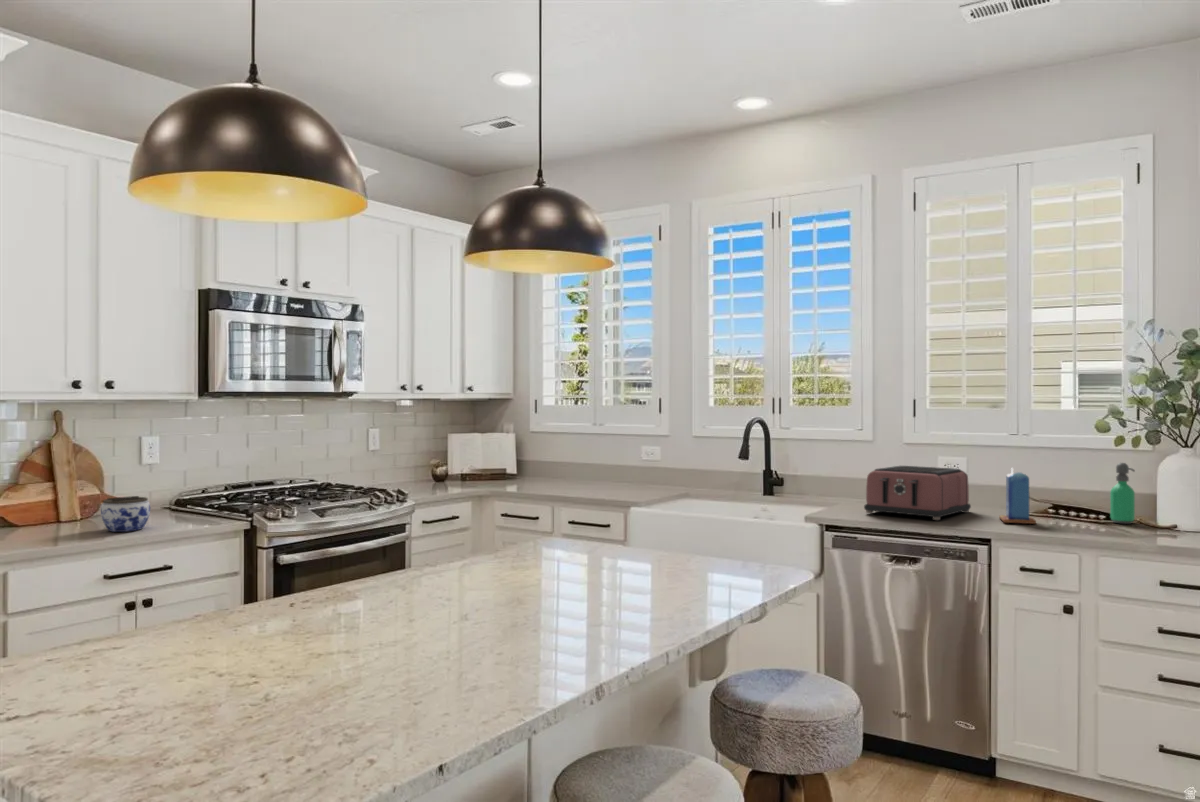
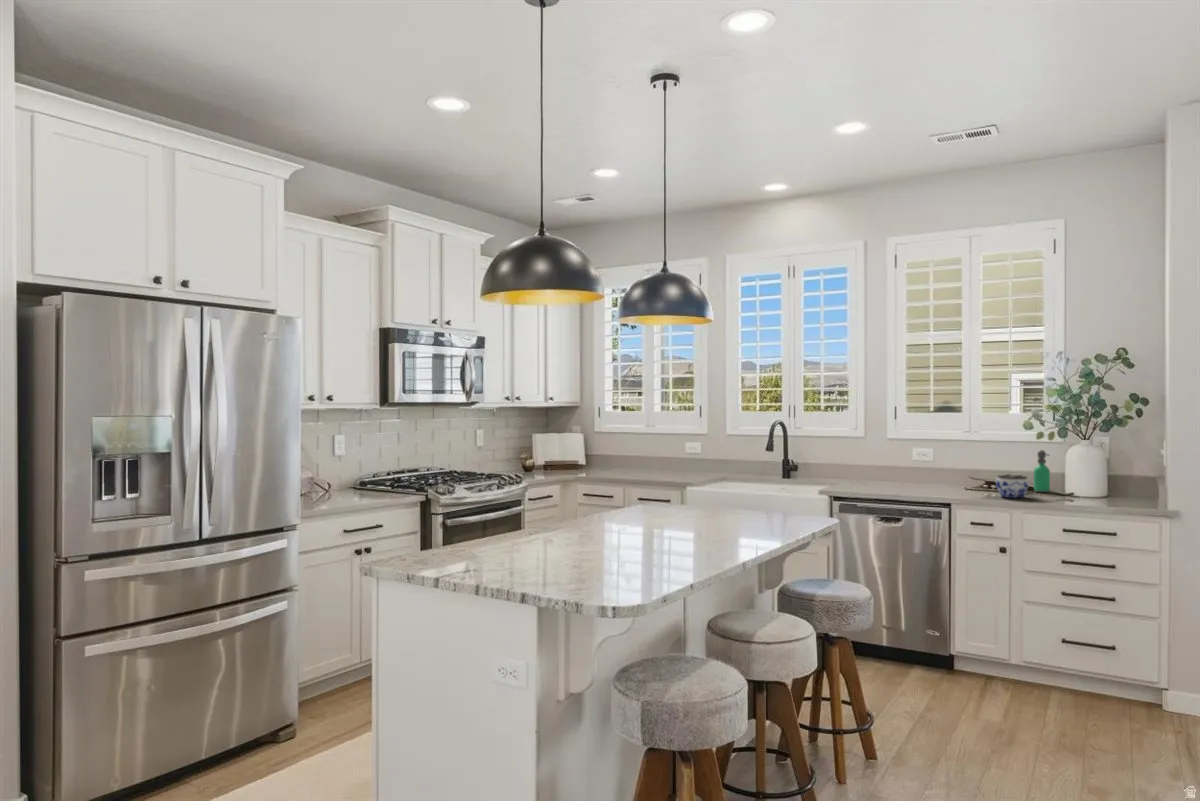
toaster: present [864,466,971,520] -> none [861,454,937,492]
candle: present [999,468,1036,524] -> none [957,454,982,493]
jar: present [101,496,150,532] -> present [996,474,1029,498]

